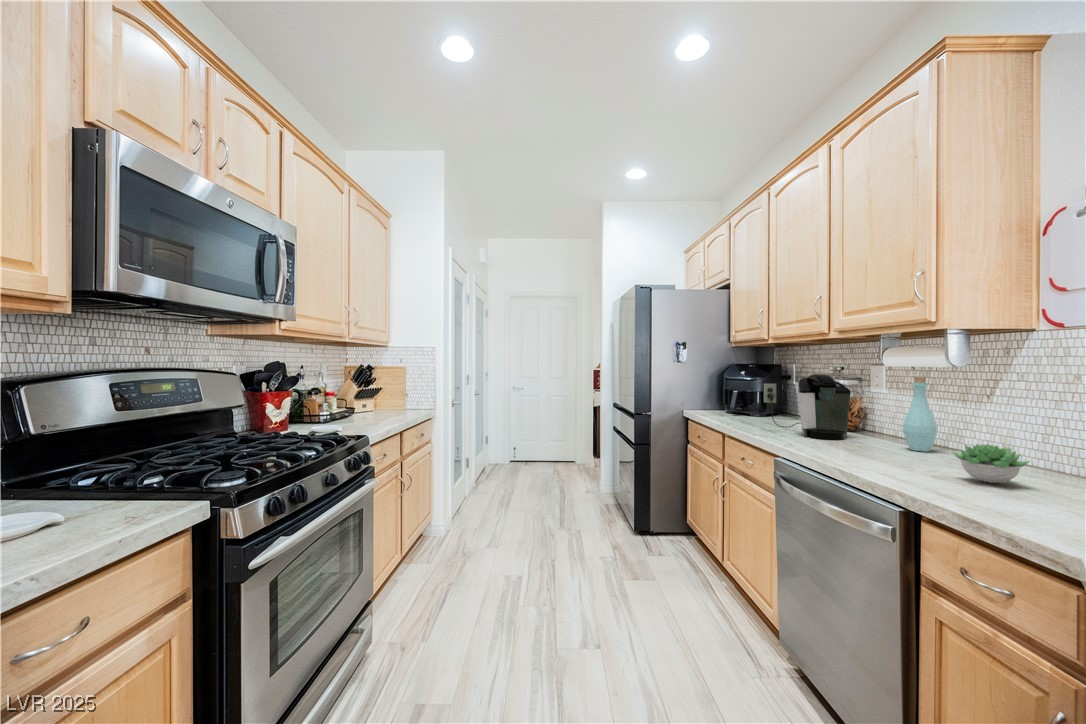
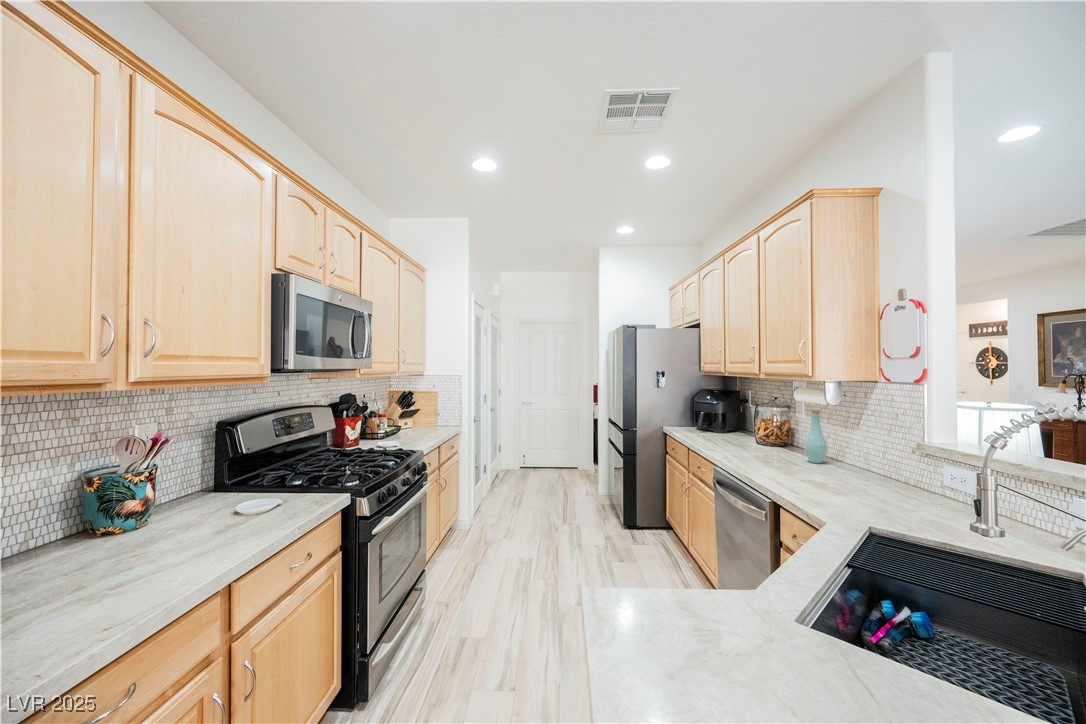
coffee maker: present [764,374,851,440] -> none [716,403,777,454]
succulent plant: present [953,444,1030,483] -> none [812,460,853,485]

